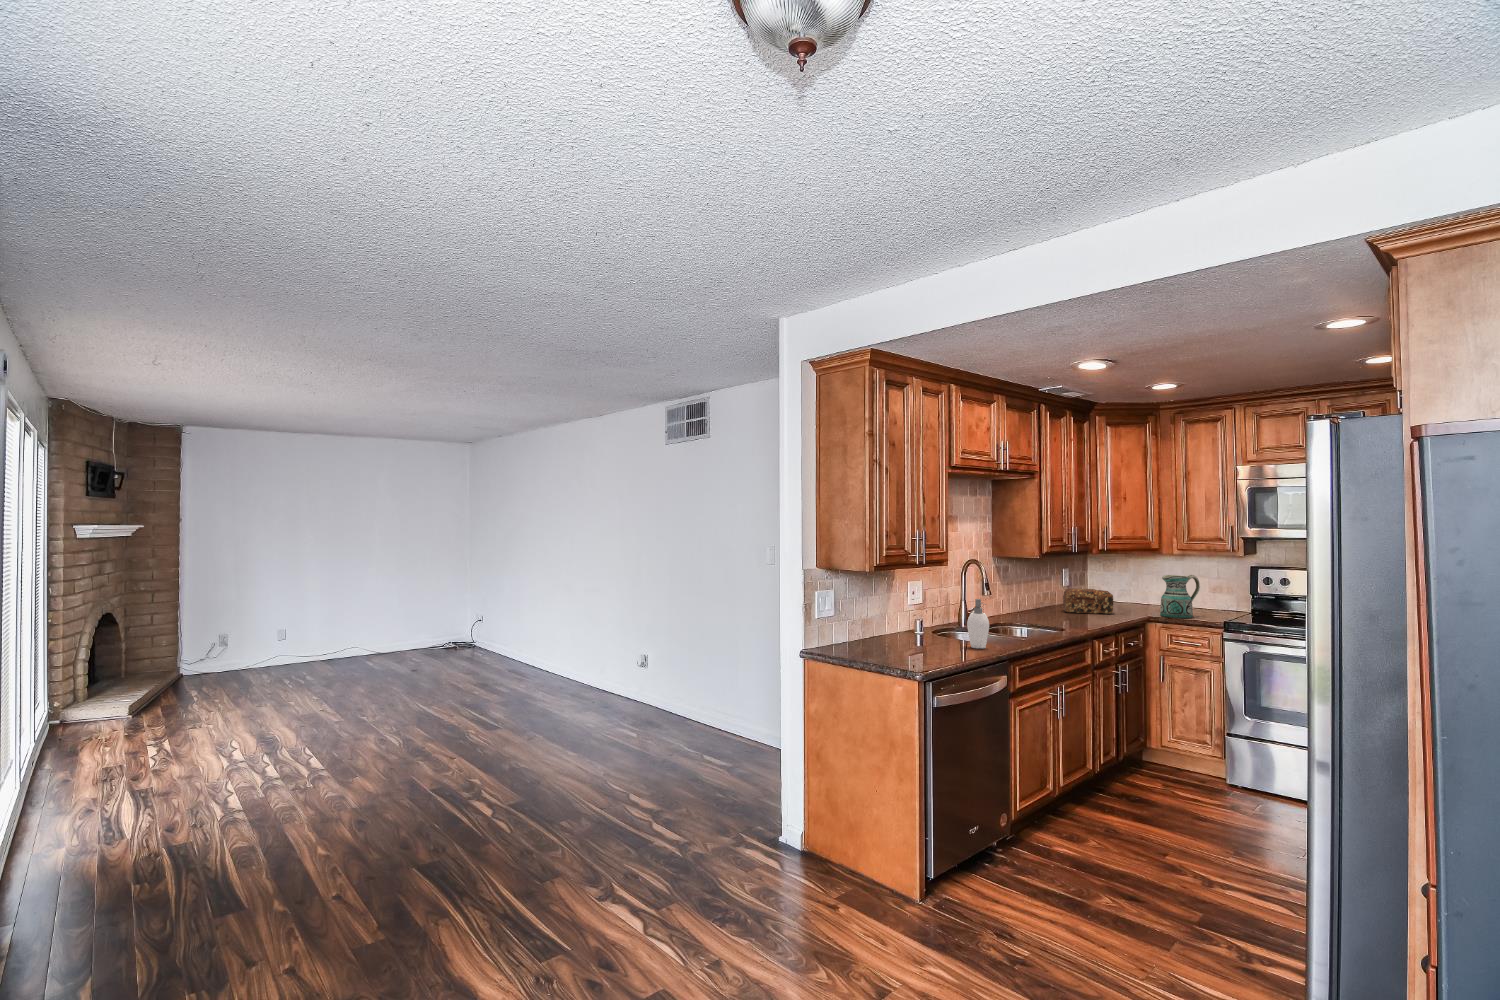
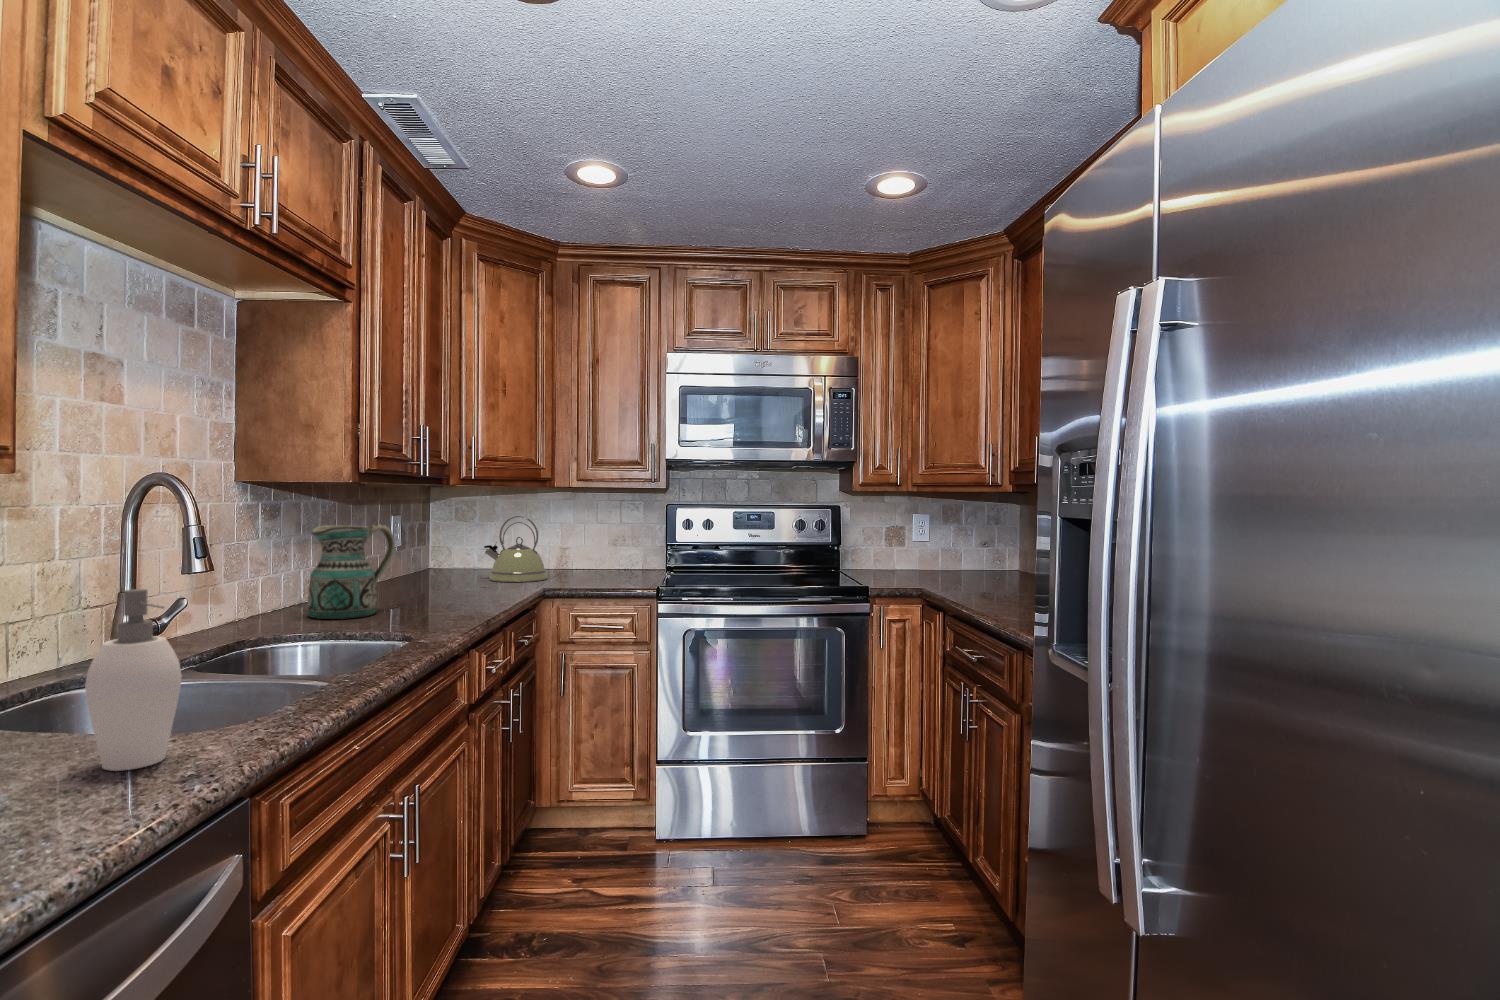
kettle: none [1118,571,1159,611] -> present [484,516,547,582]
ceramic pitcher: present [1160,575,1200,618] -> present [307,524,395,619]
bread loaf: present [1063,588,1113,614] -> none [393,549,487,597]

